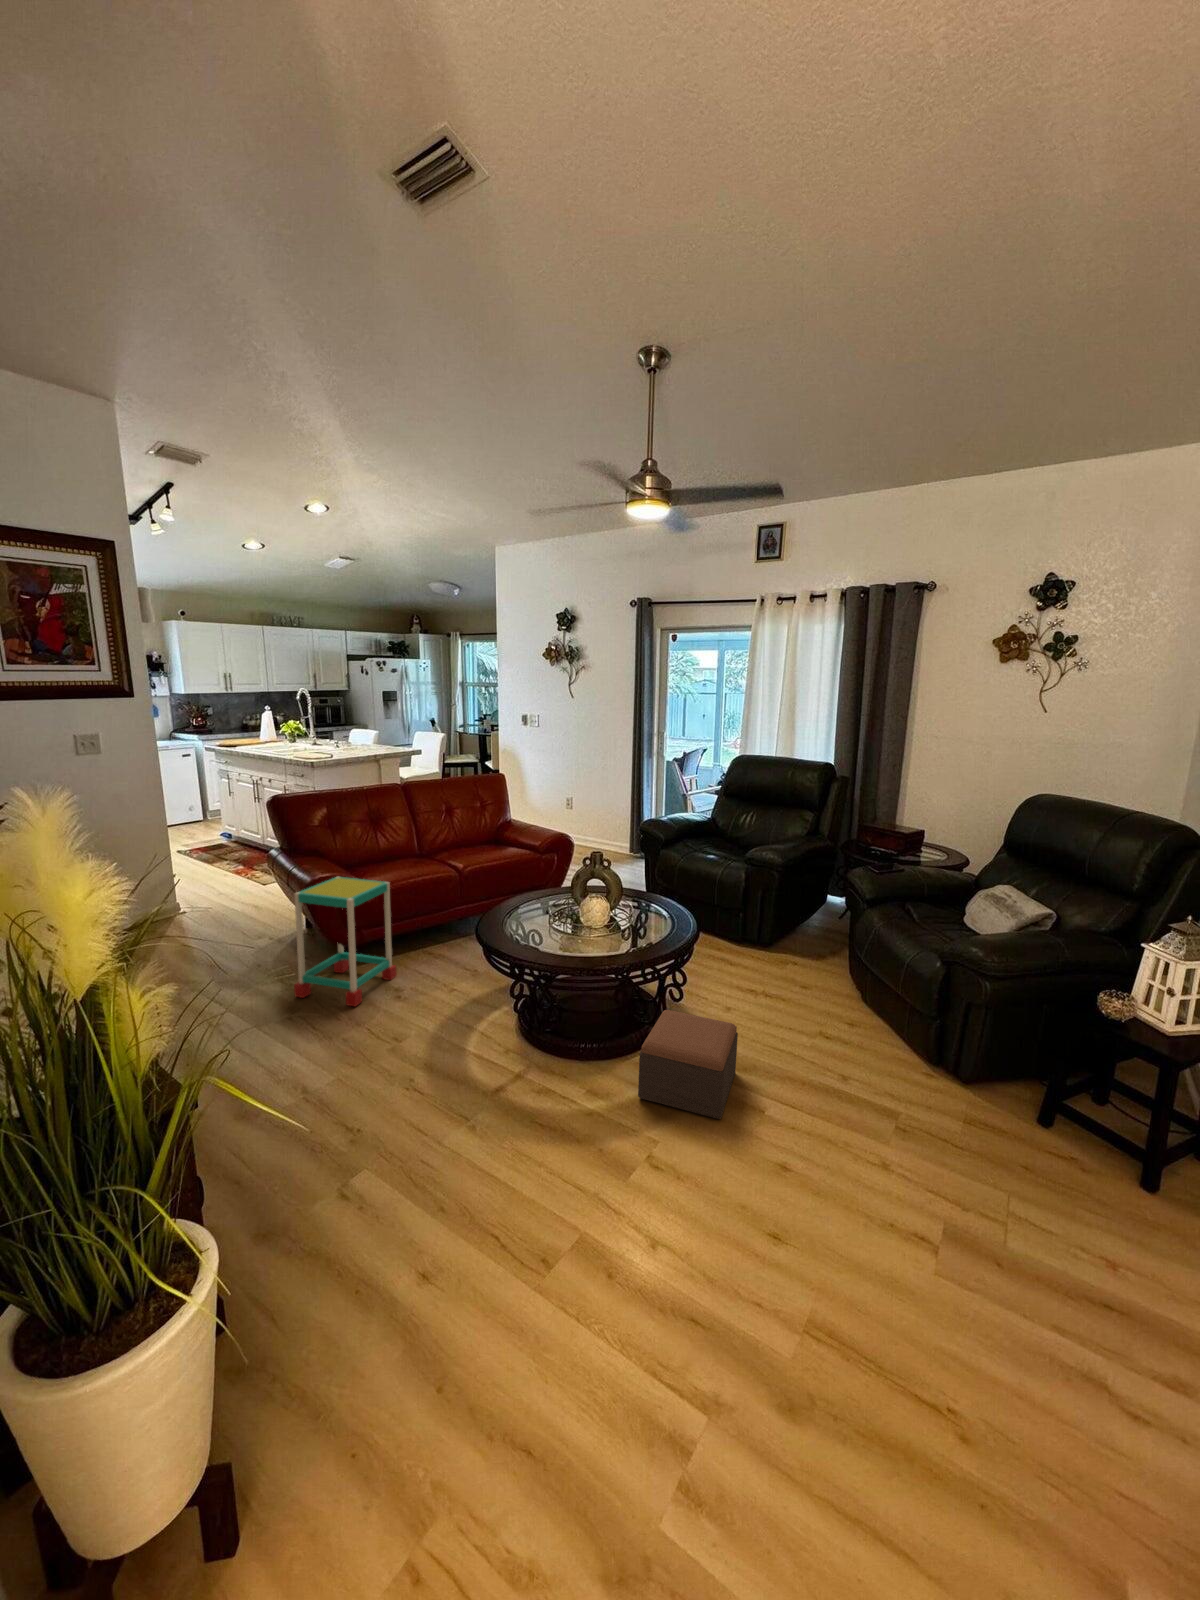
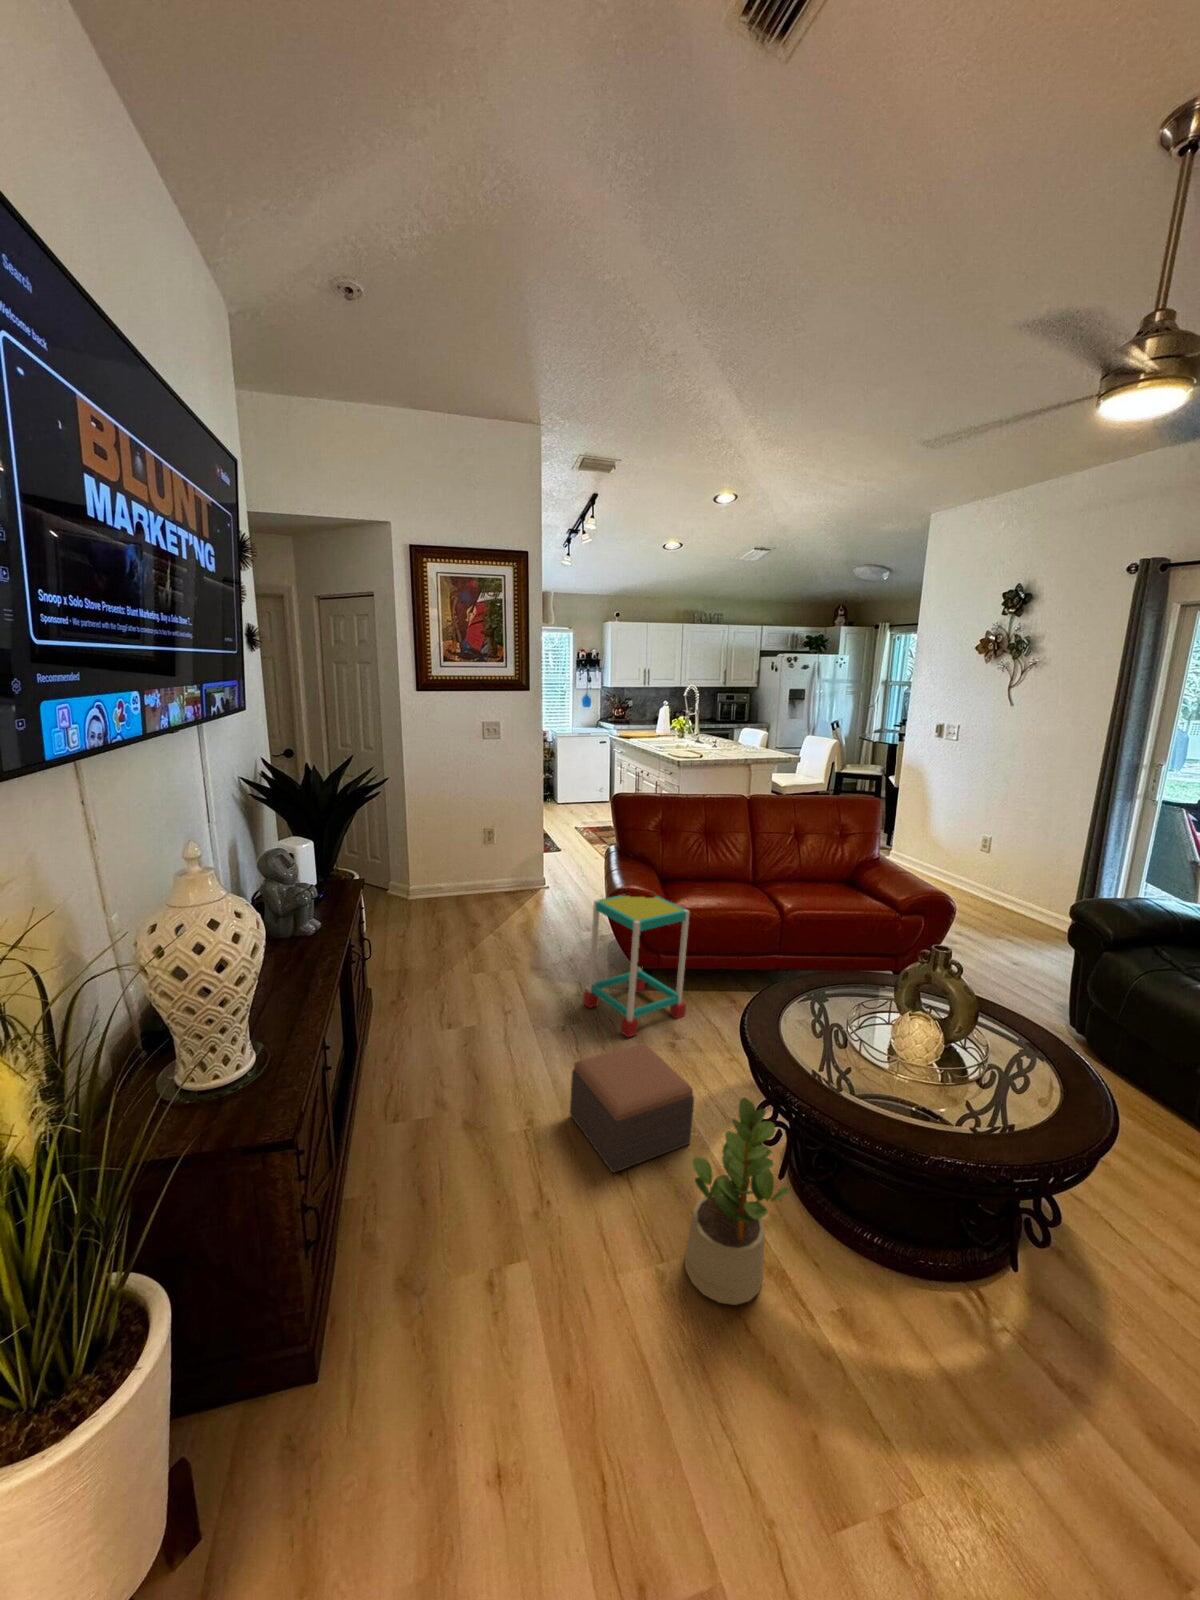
potted plant: none [478,975,552,1127] -> present [685,1097,790,1305]
footstool: present [638,1010,738,1119] -> present [570,1043,694,1173]

